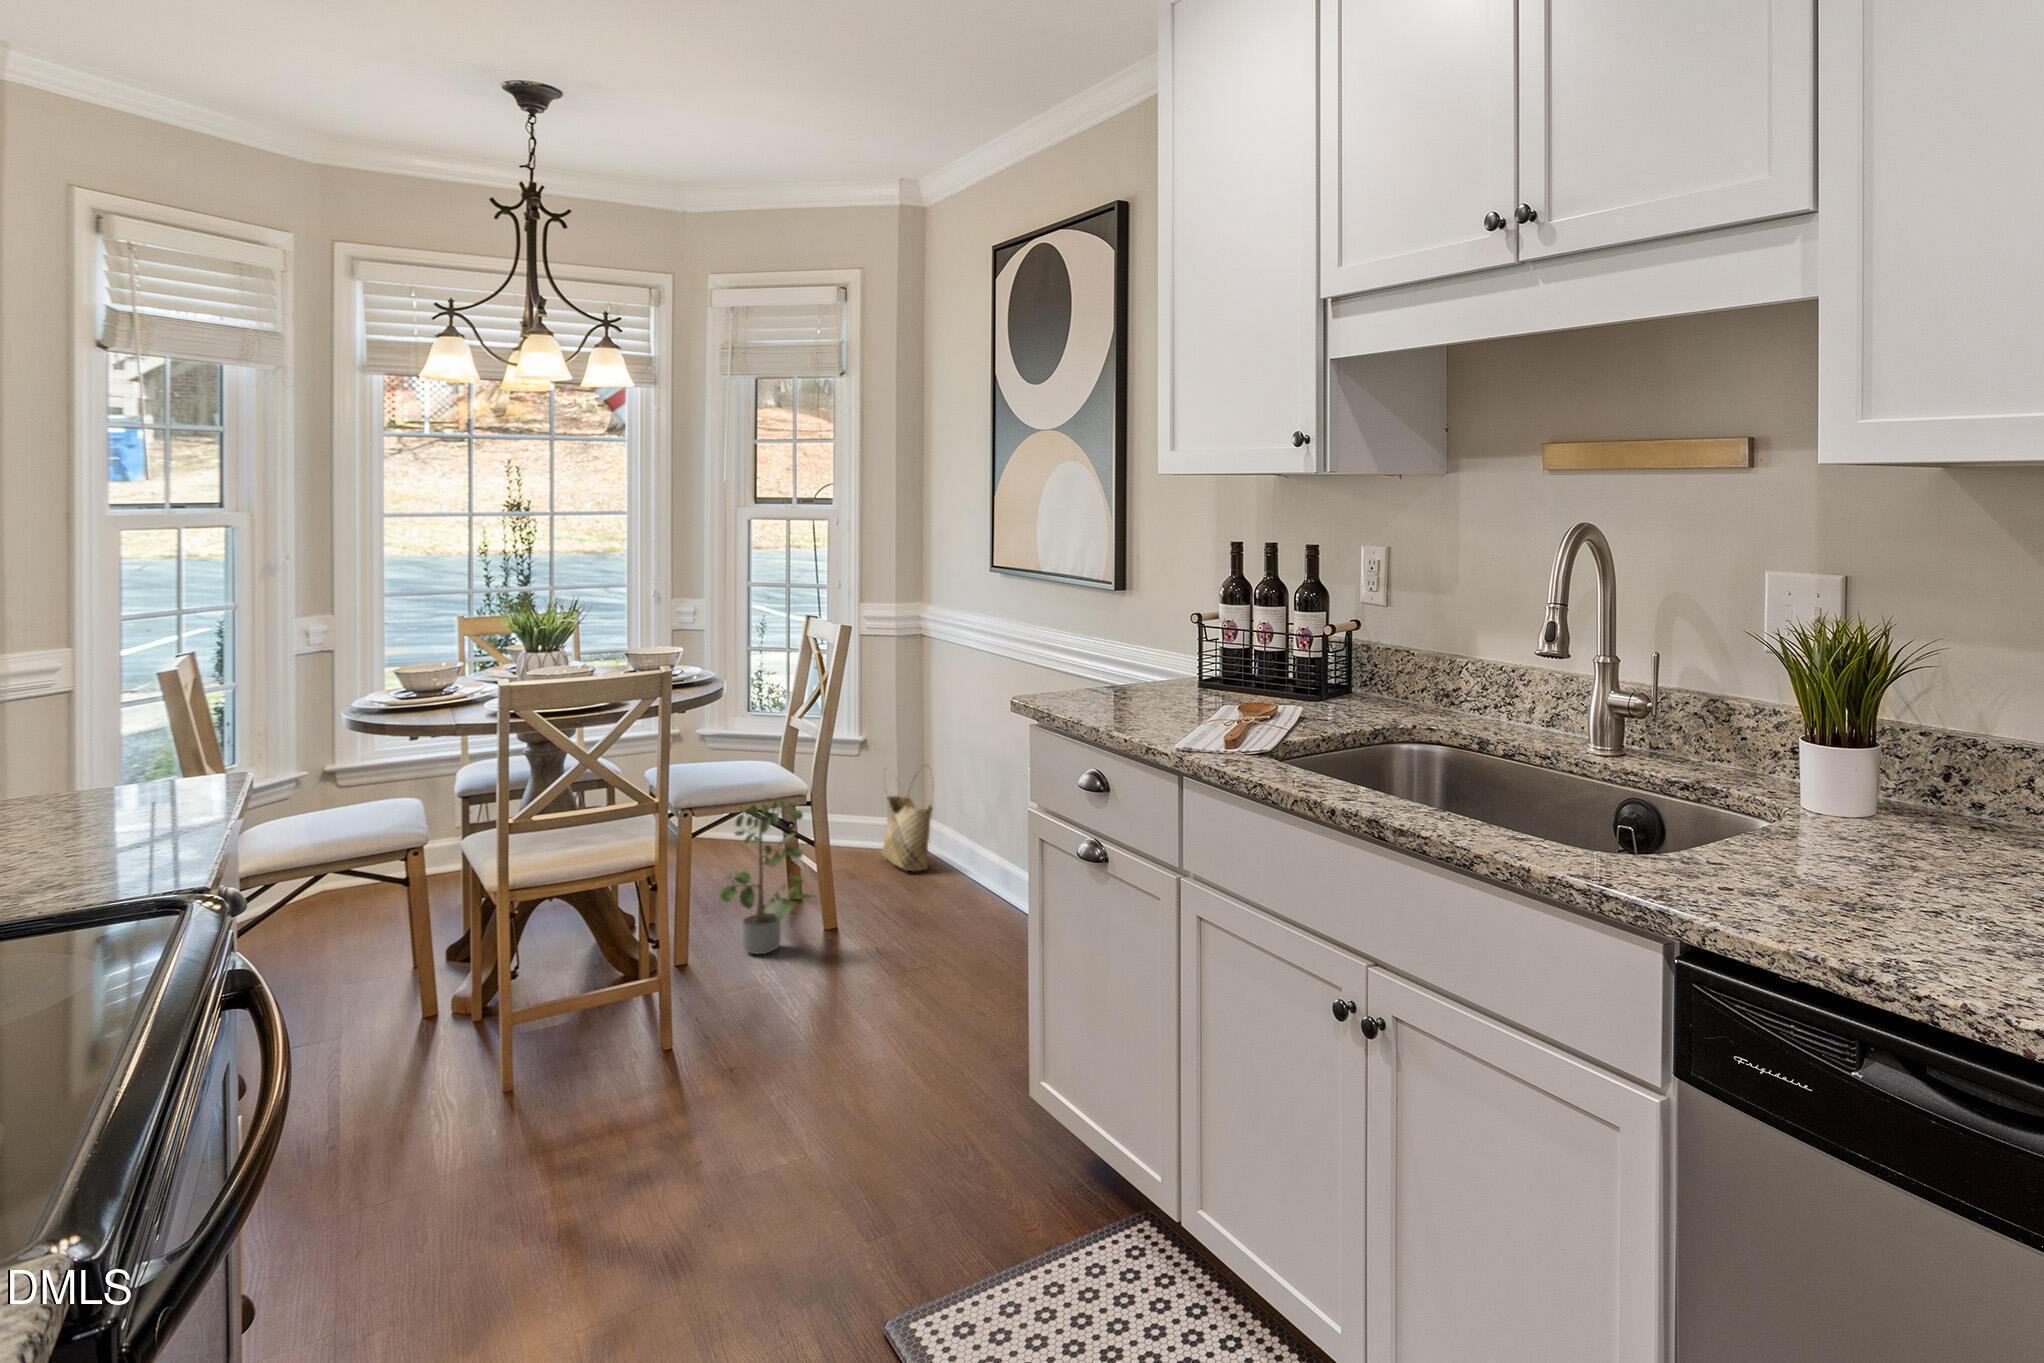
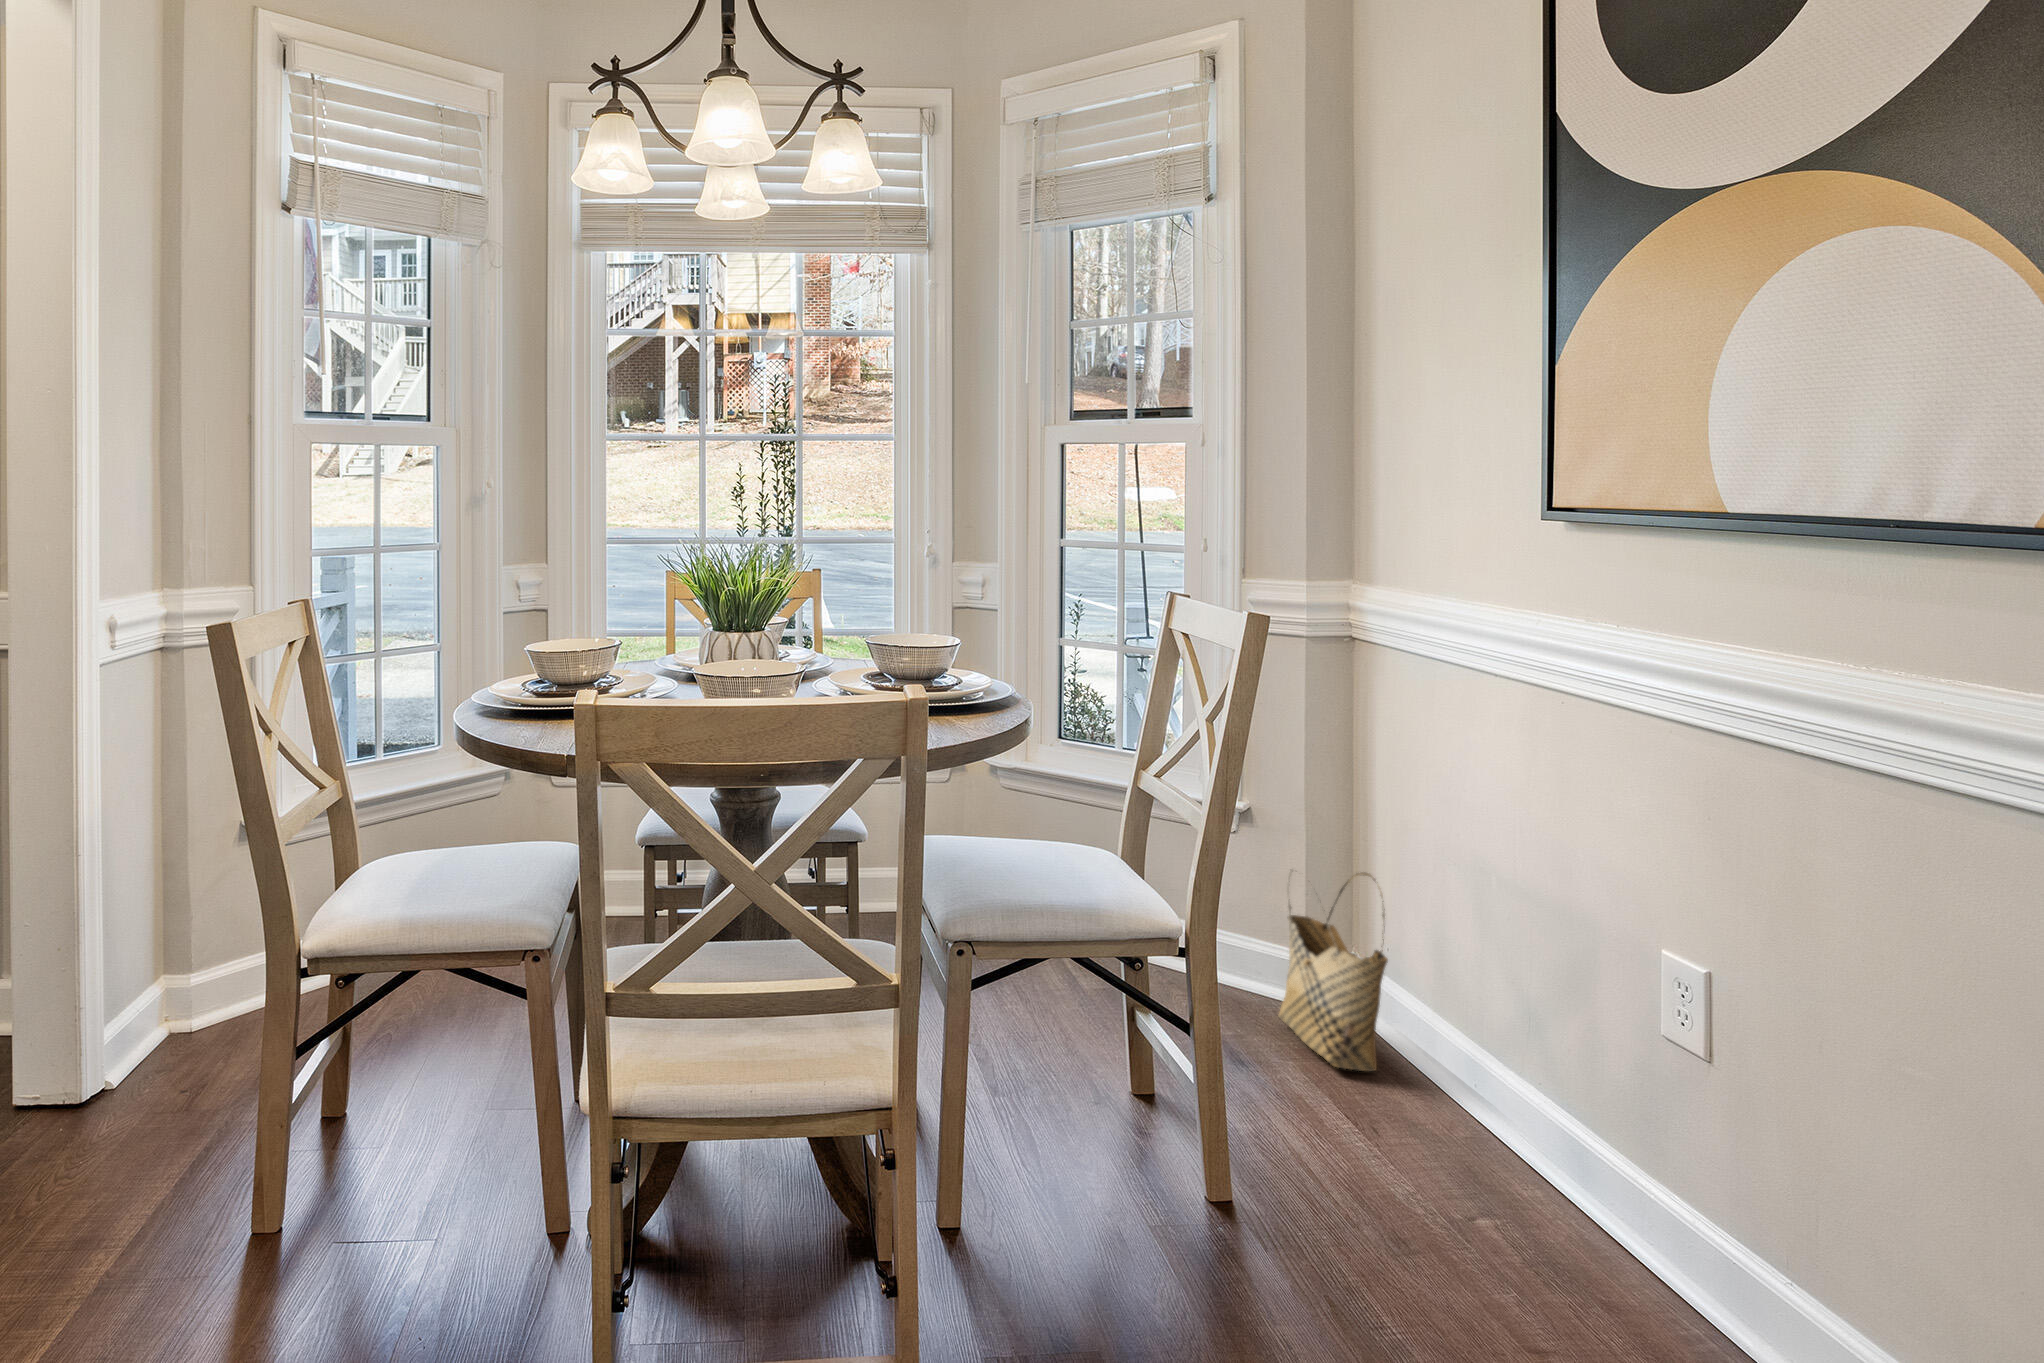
potted plant: present [720,799,813,954] -> none [1020,933,1214,1249]

